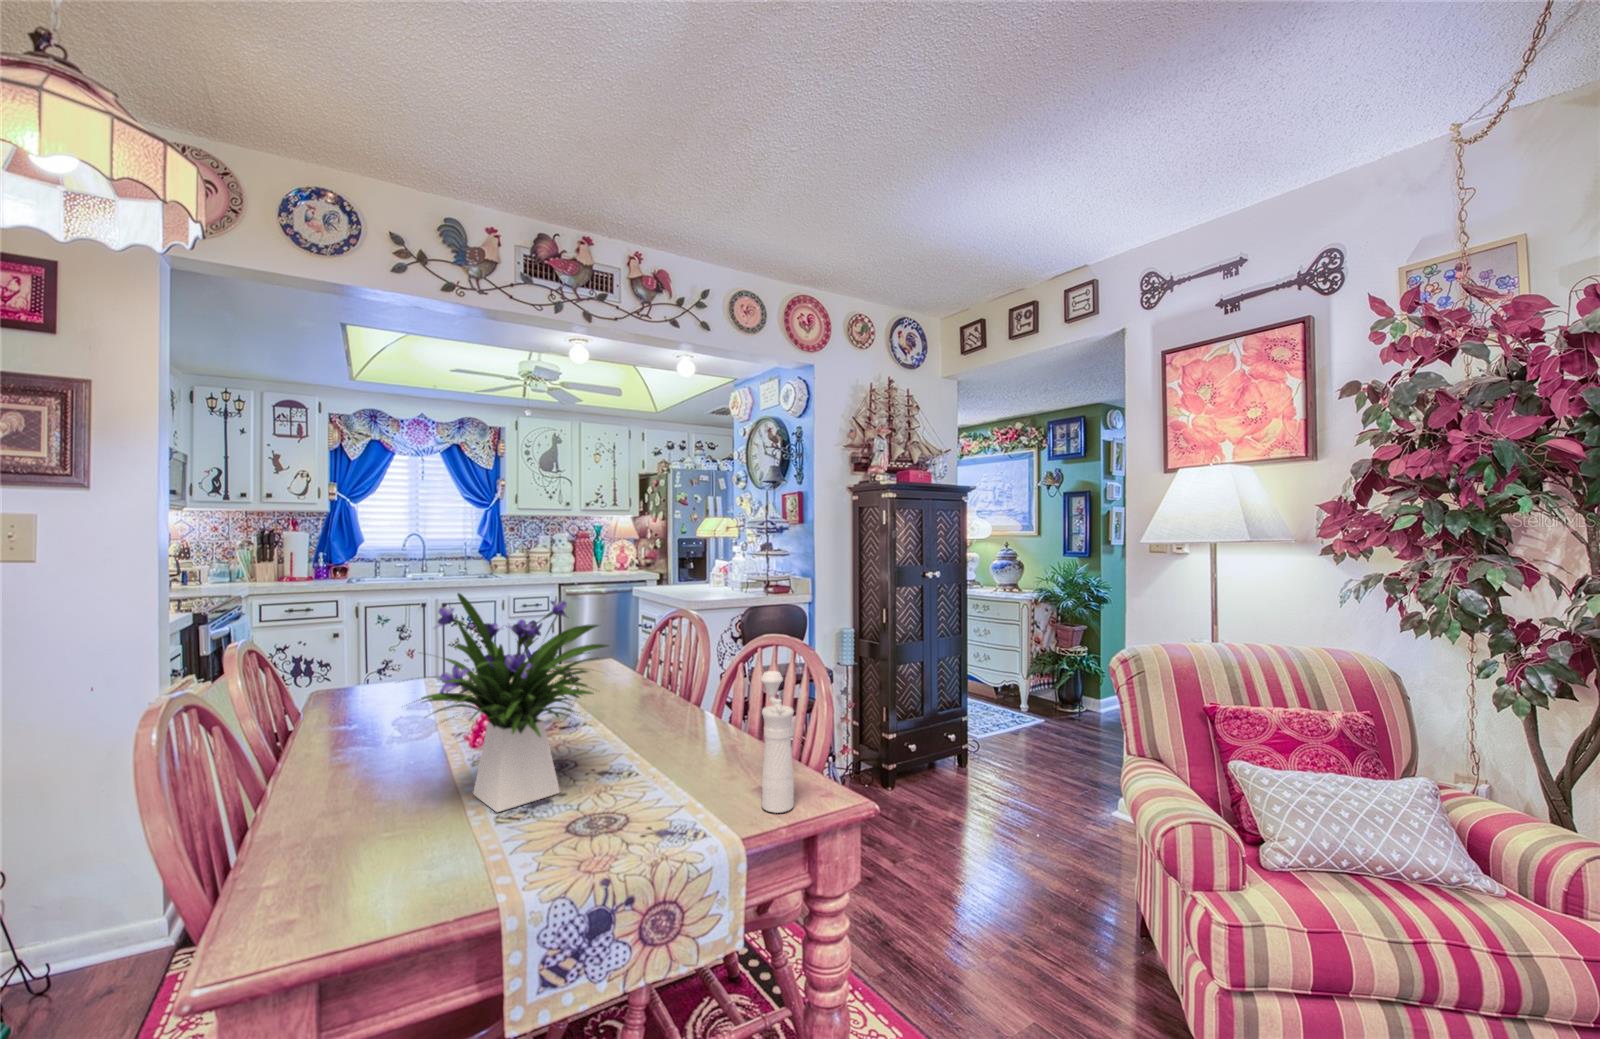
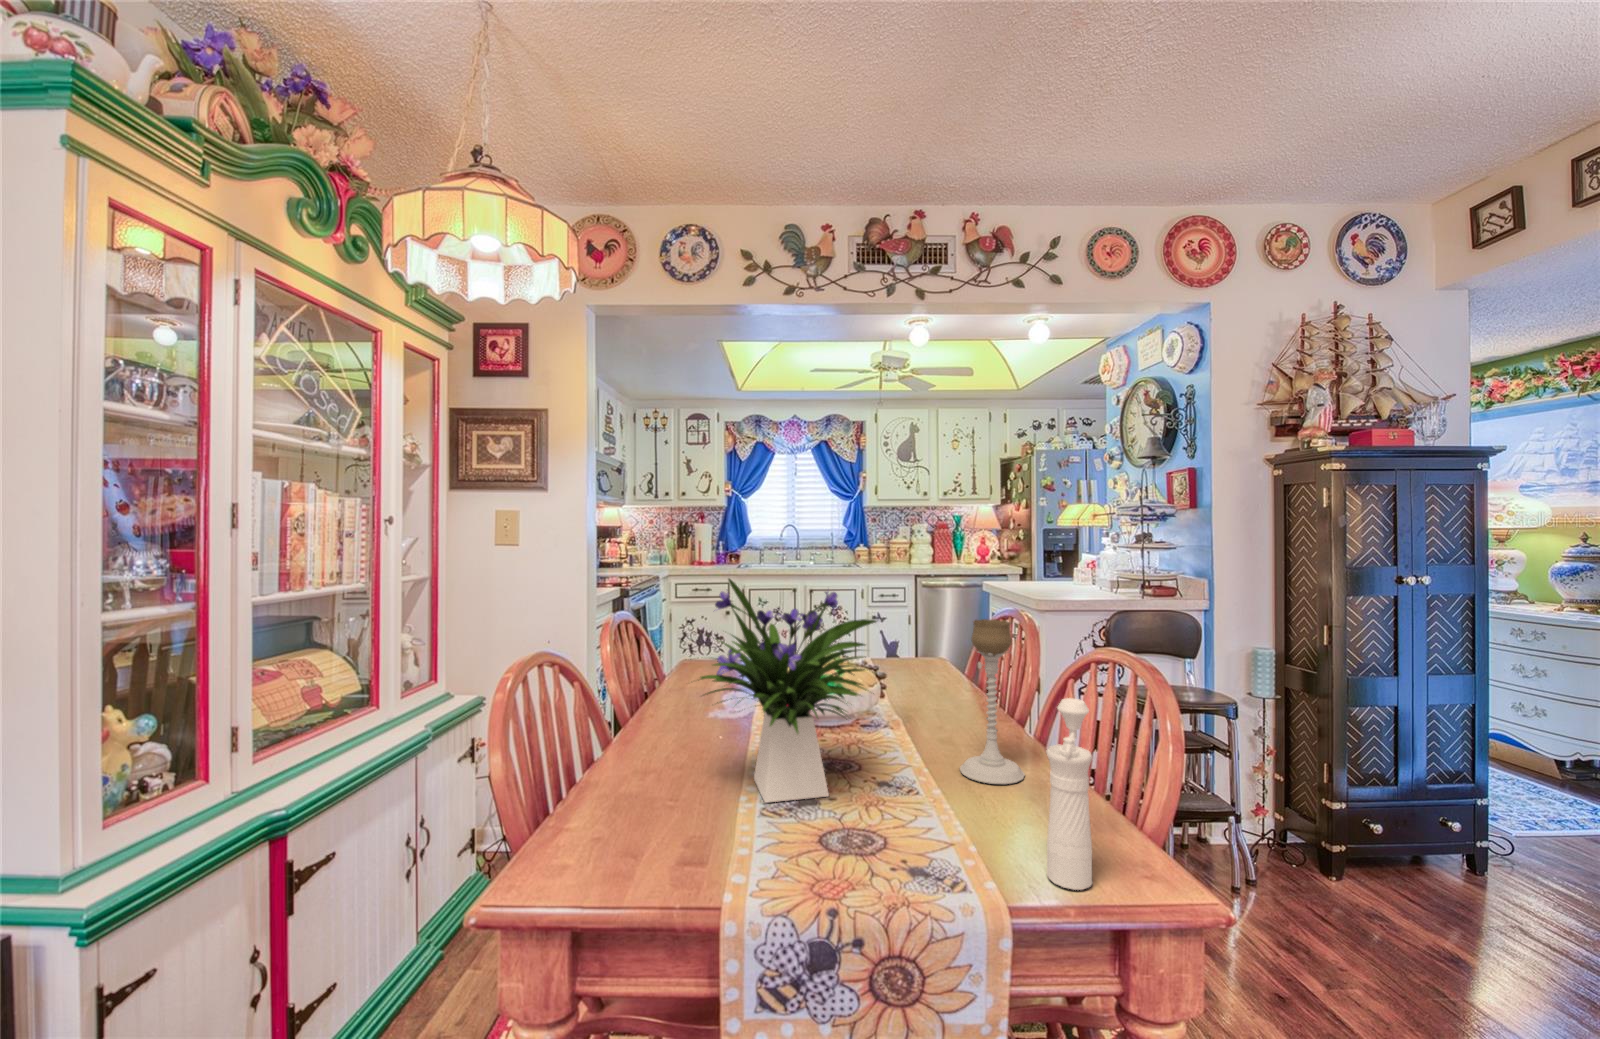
candle holder: none [668,616,720,754] -> present [960,619,1024,784]

